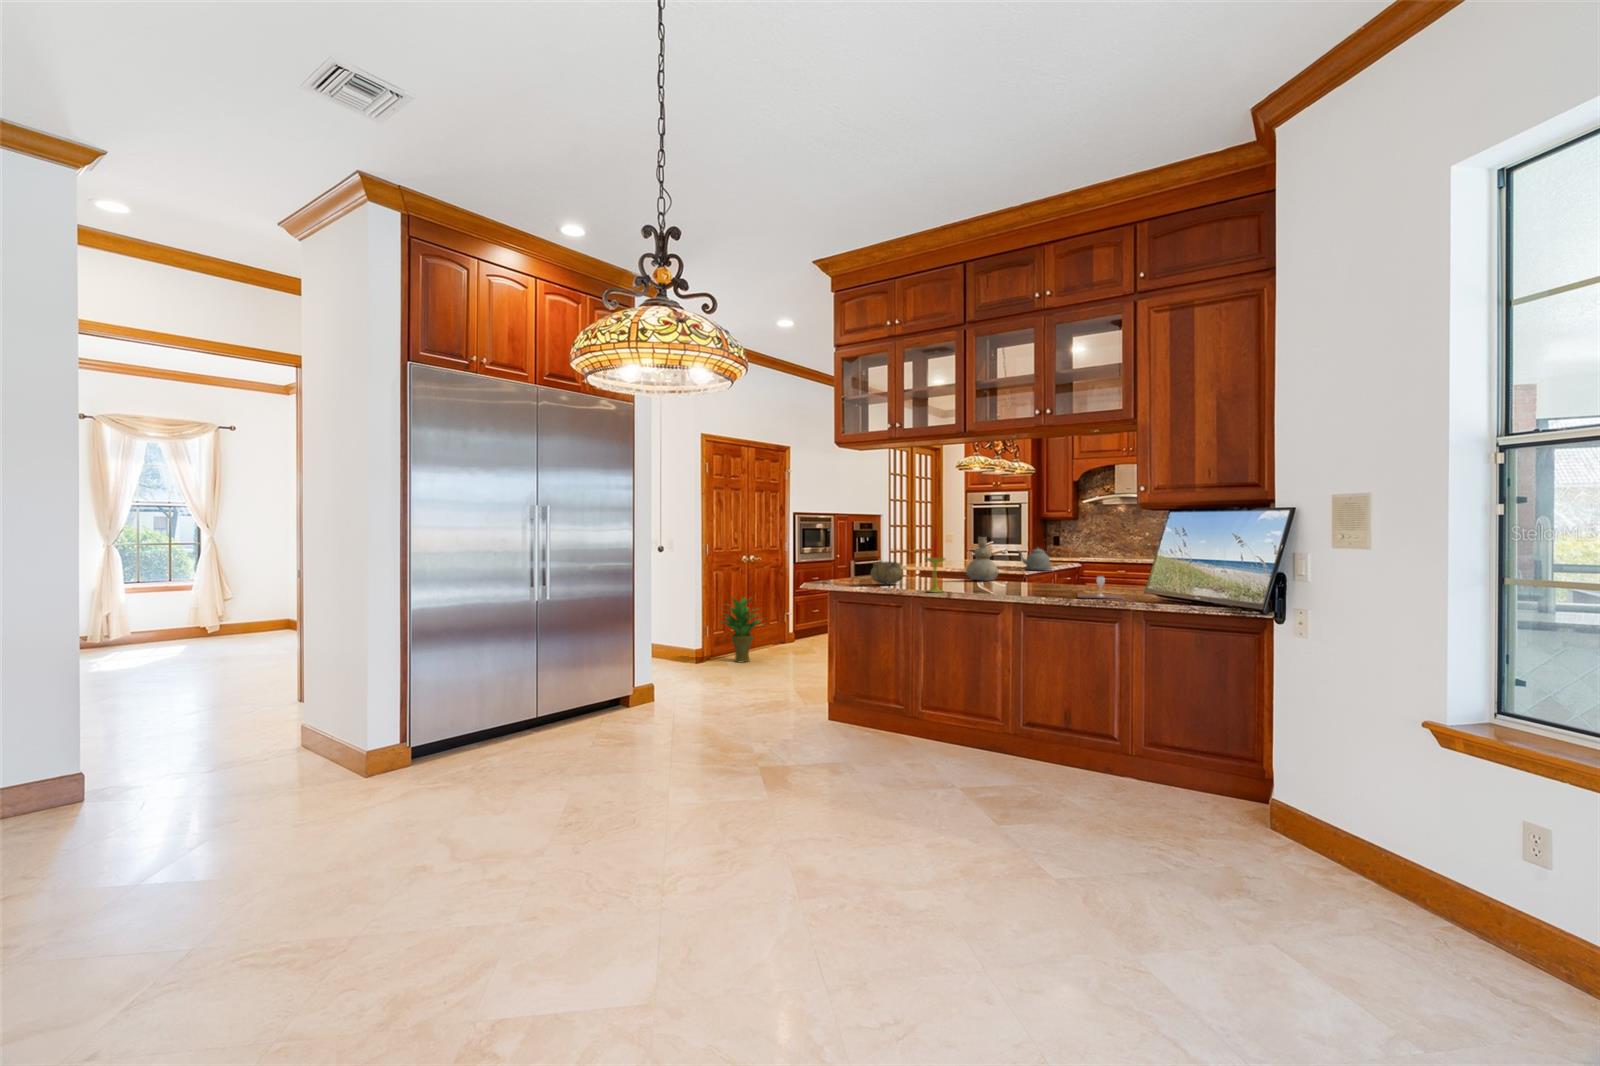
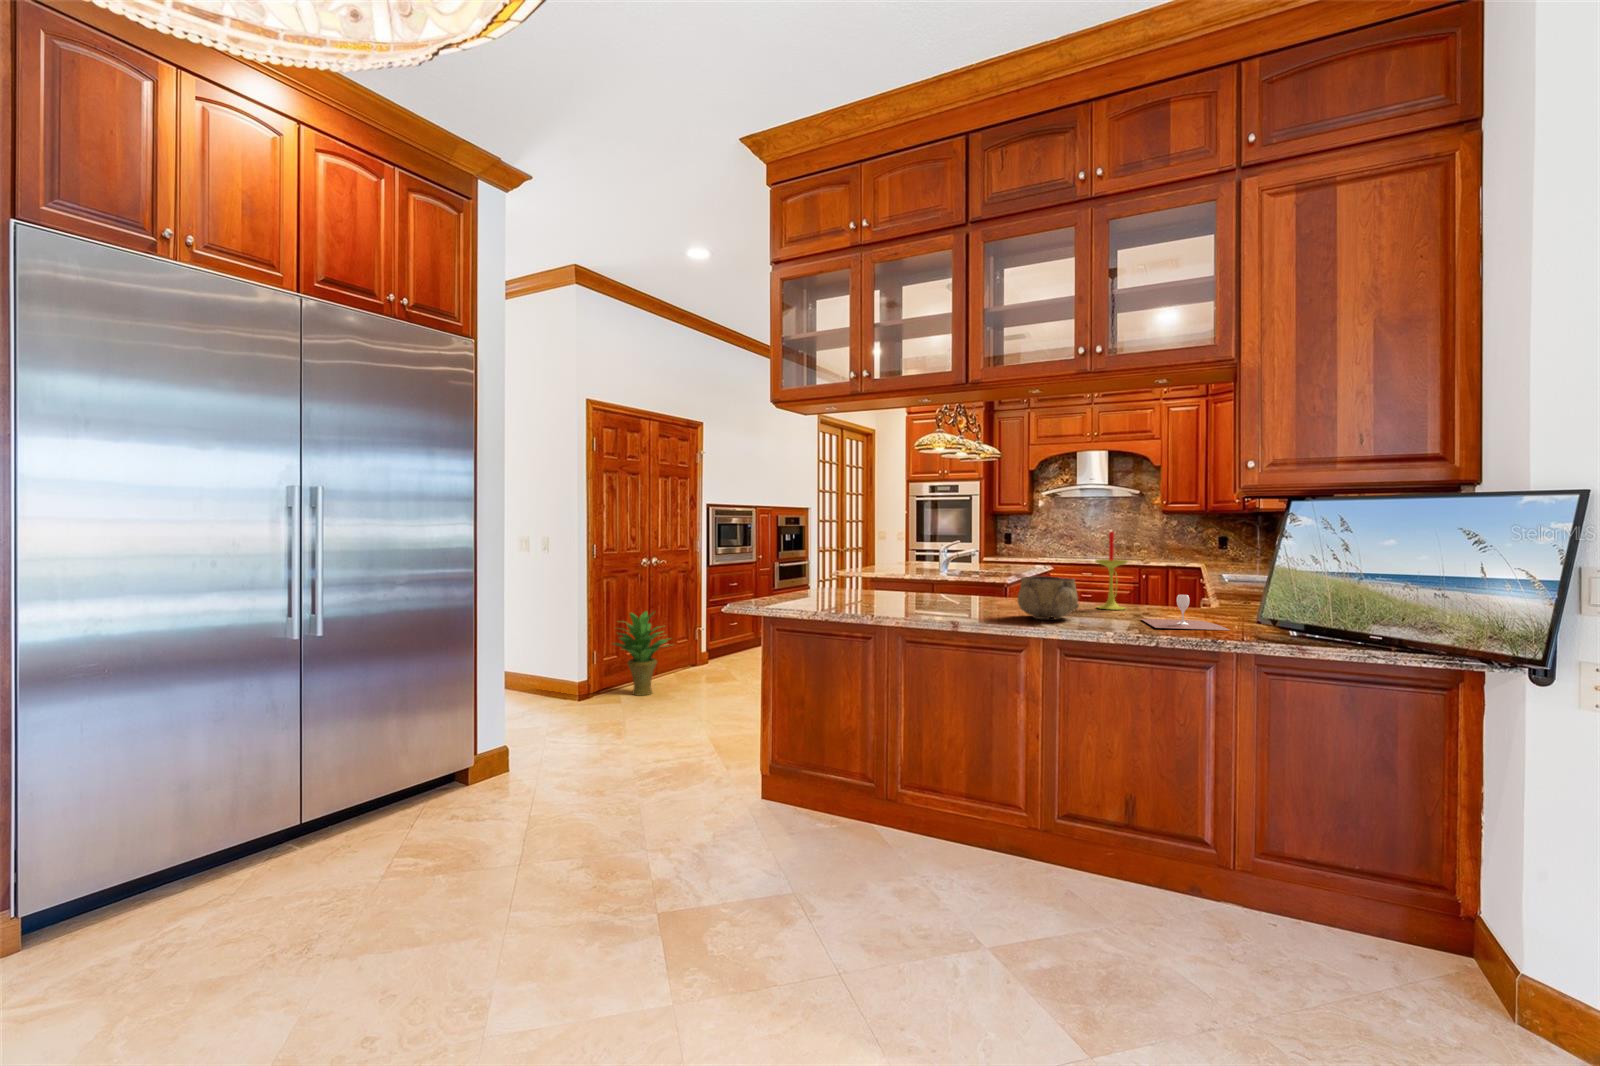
vase: present [966,537,998,581] -> none [944,535,987,594]
candle: present [926,538,945,593] -> present [1095,532,1128,610]
kettle: present [1018,548,1052,571] -> none [989,538,1031,576]
decorative bowl: present [871,562,903,585] -> present [1018,576,1079,620]

